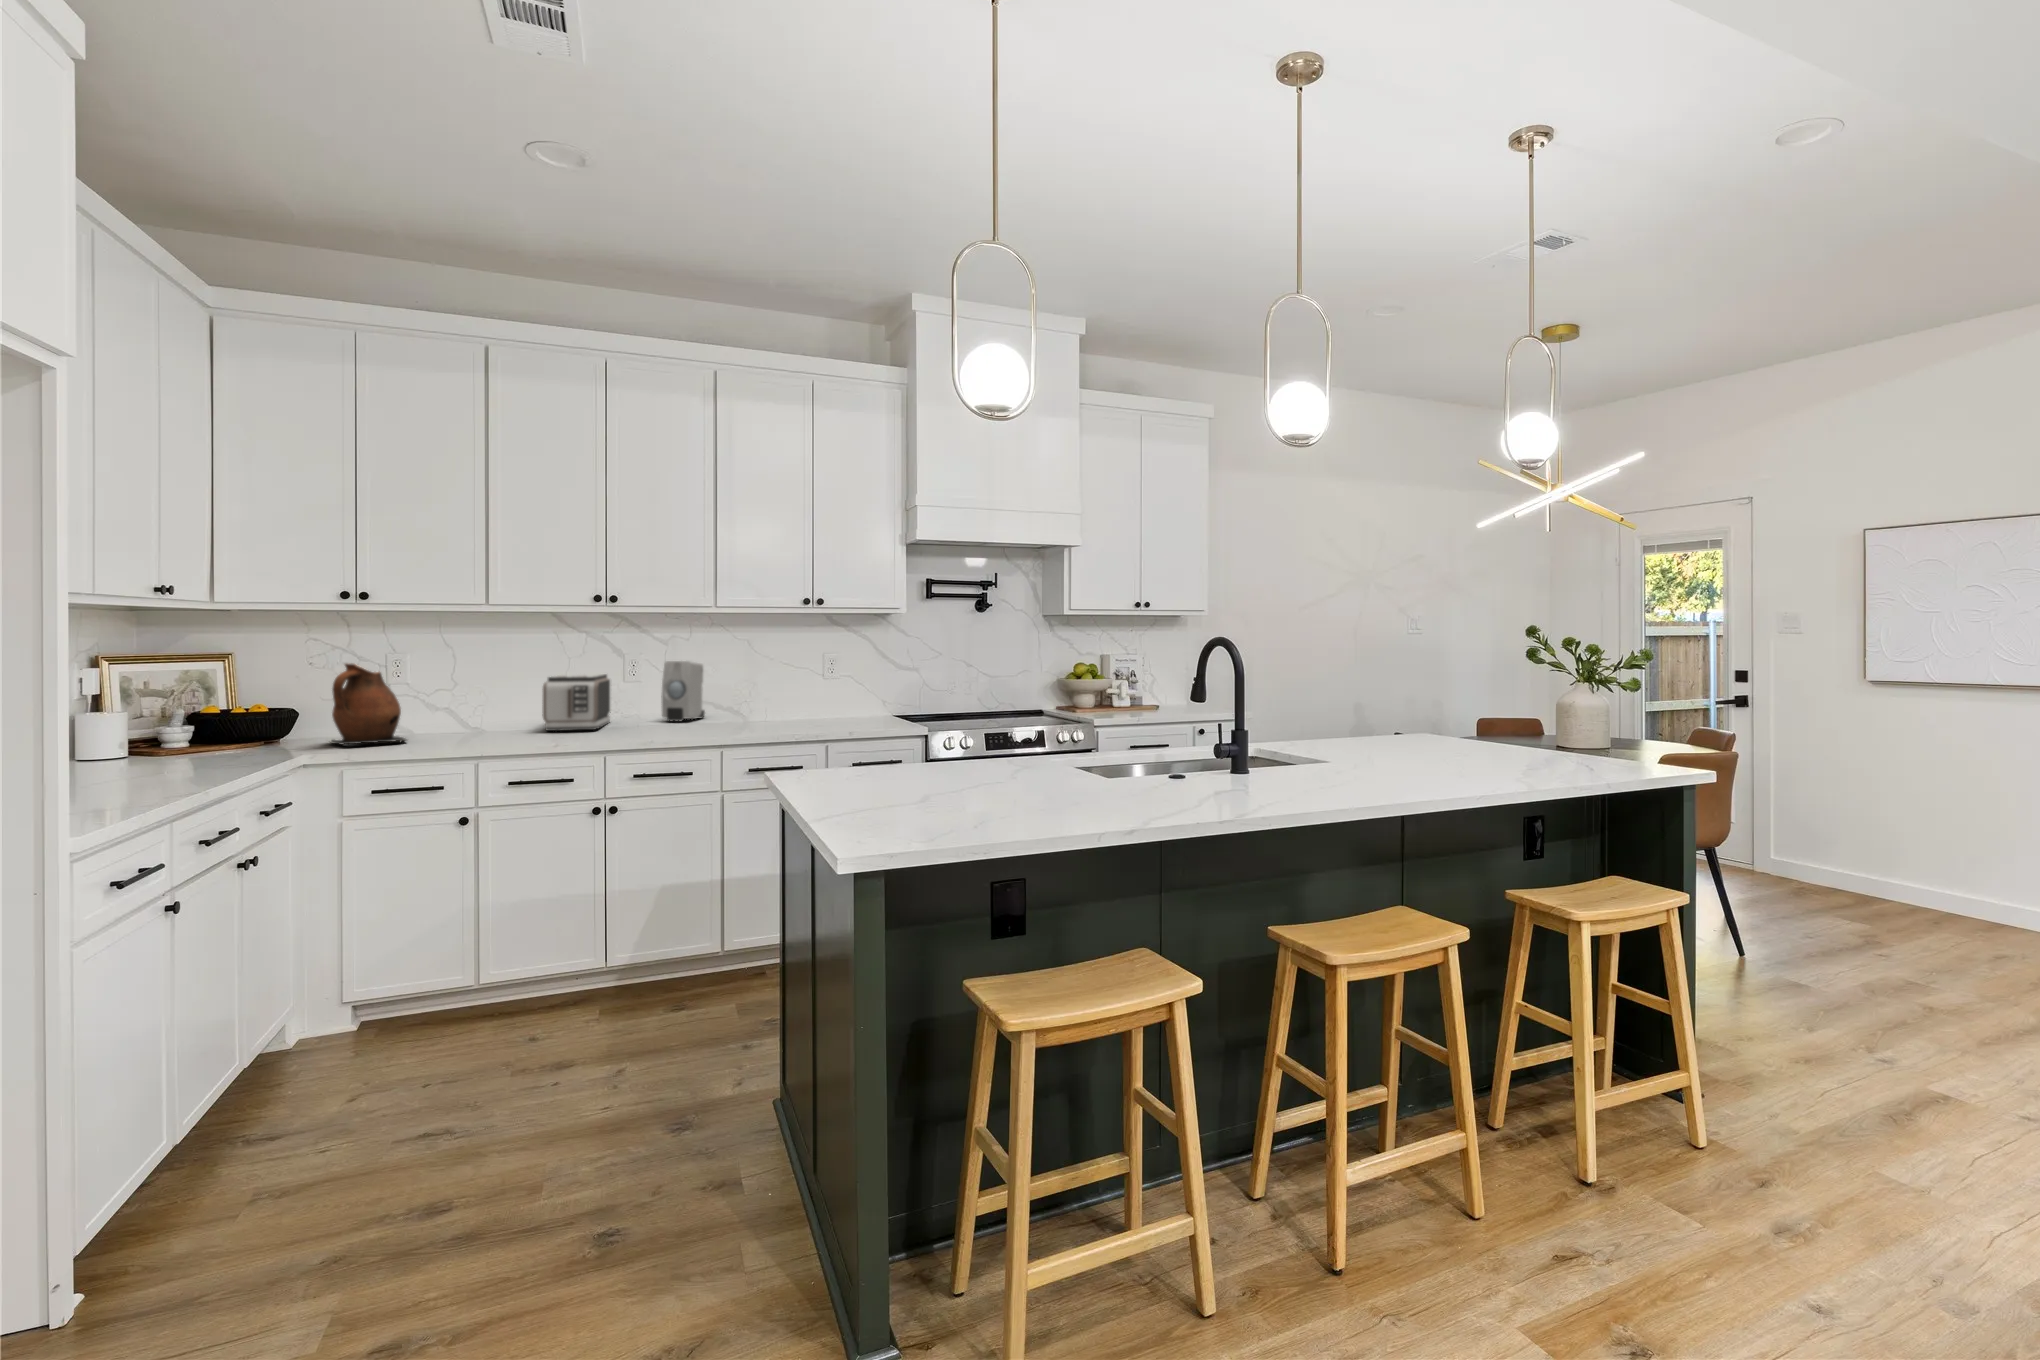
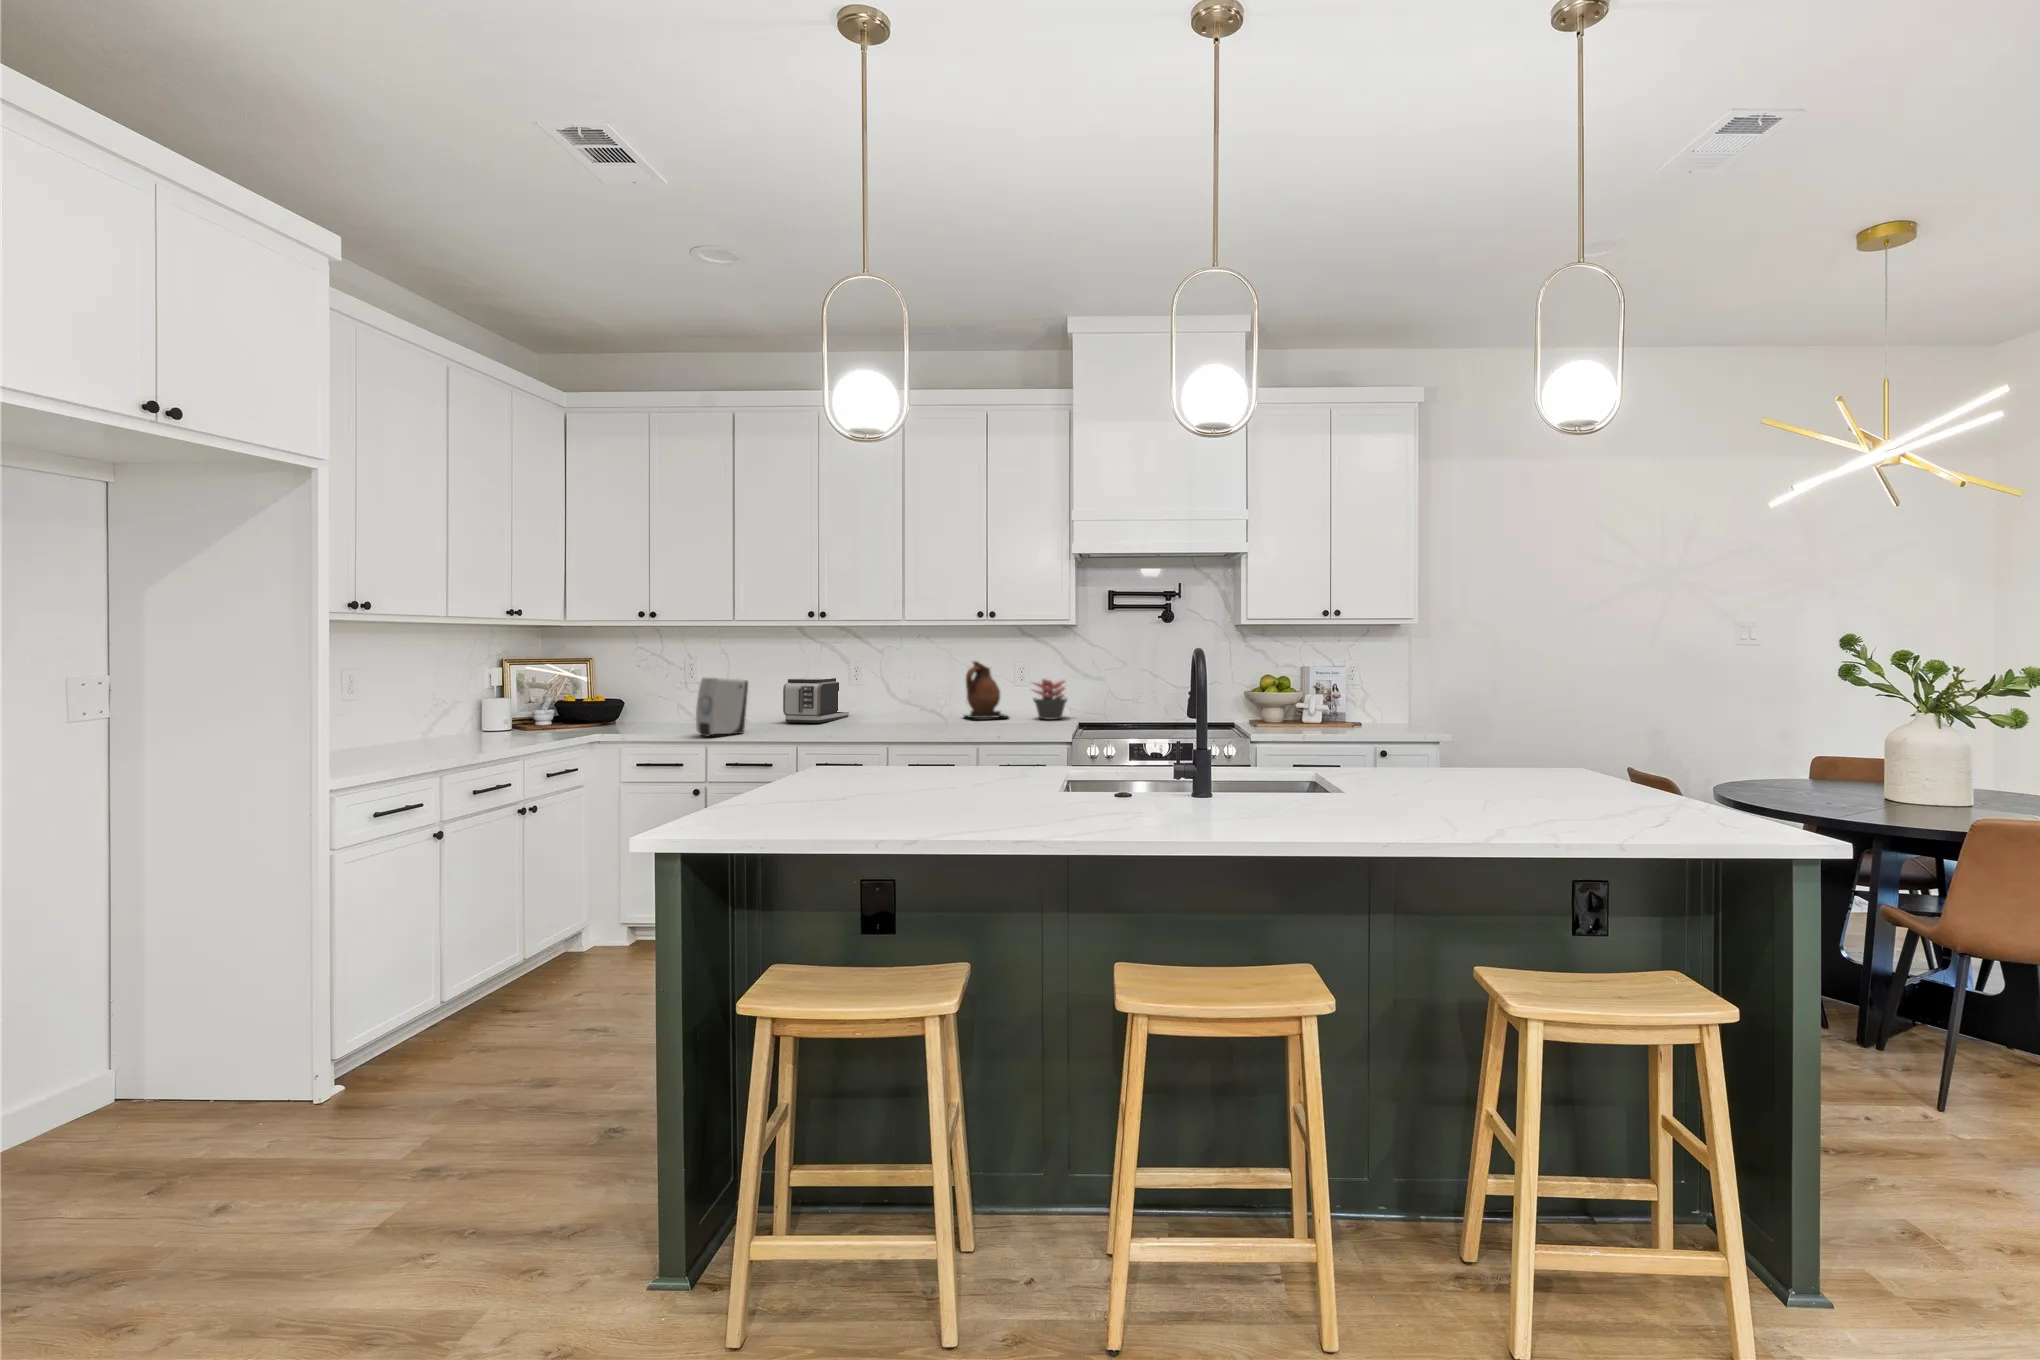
soap dispenser: present [661,661,705,722] -> present [696,678,748,737]
ceramic pitcher: present [331,664,406,744] -> present [964,661,1007,718]
succulent plant: none [843,670,885,716] -> present [1033,679,1067,720]

